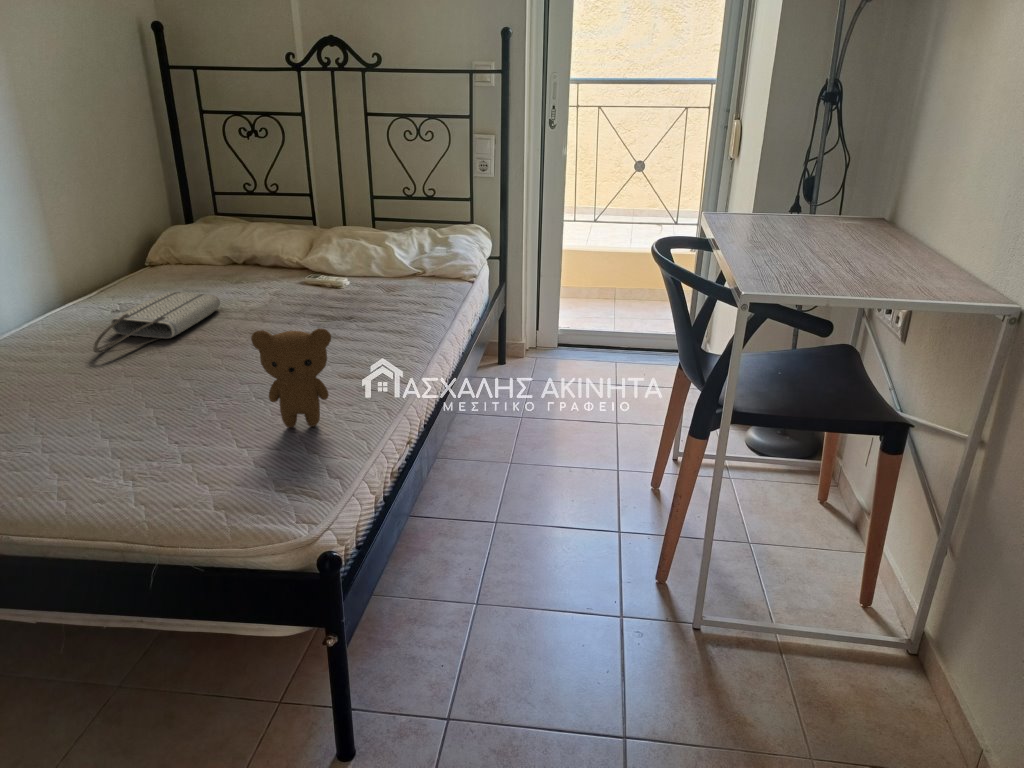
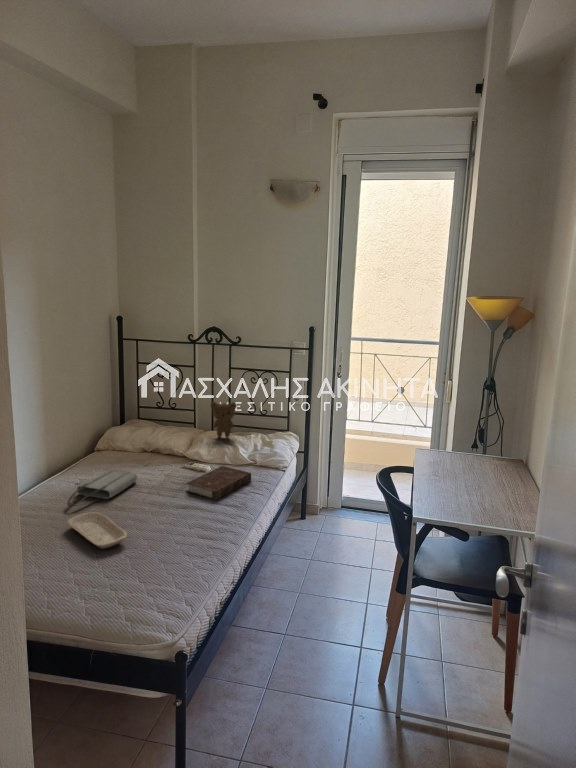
book: none [307,277,419,331] -> present [186,466,251,500]
teddy bear: present [251,328,331,428] -> present [211,402,237,438]
tray: none [92,359,206,420] -> present [67,512,127,549]

